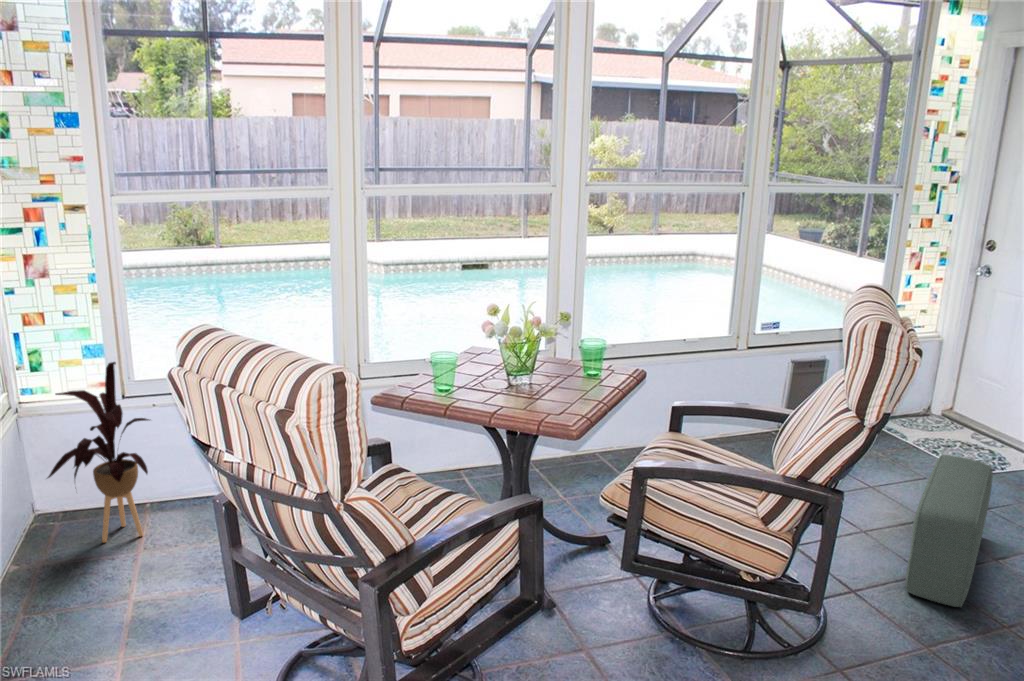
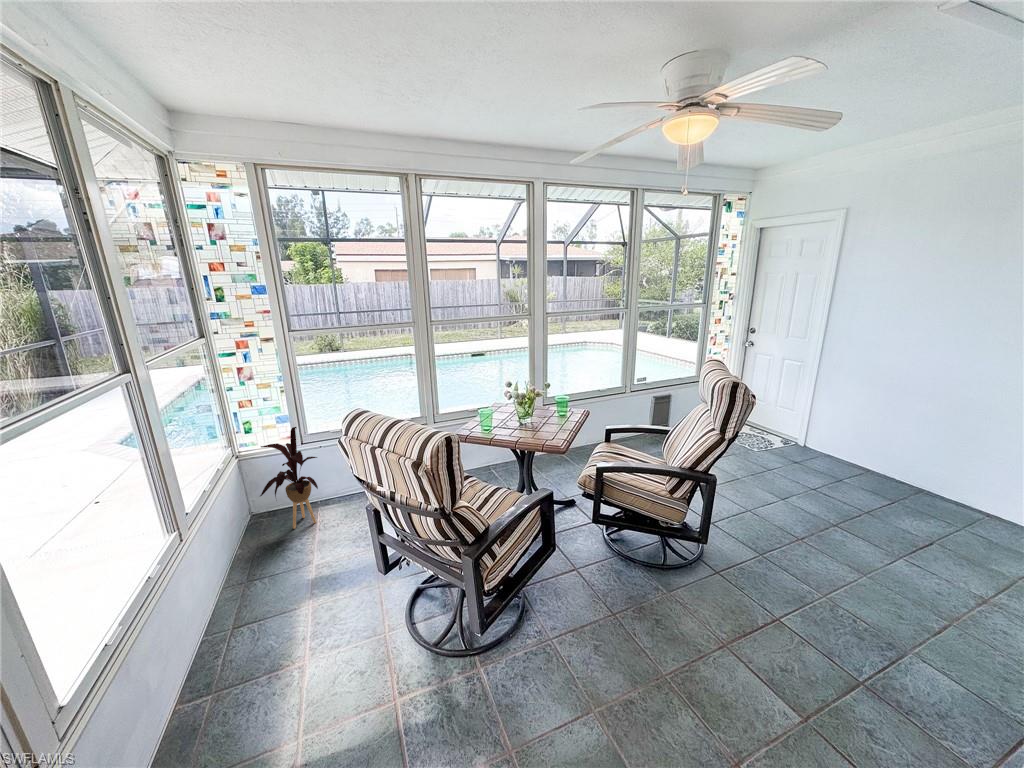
pouf: present [905,455,993,607] -> none [736,445,775,528]

